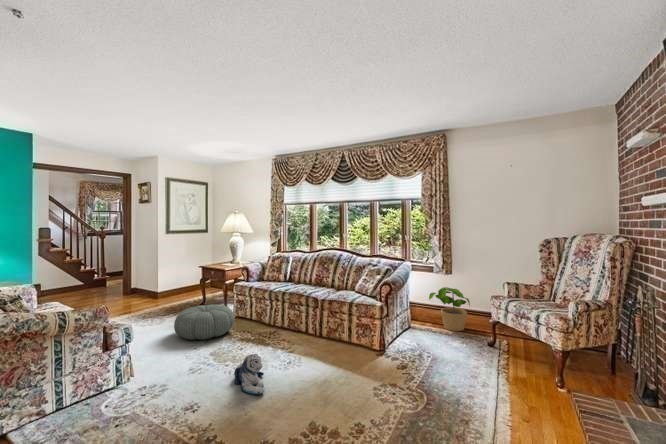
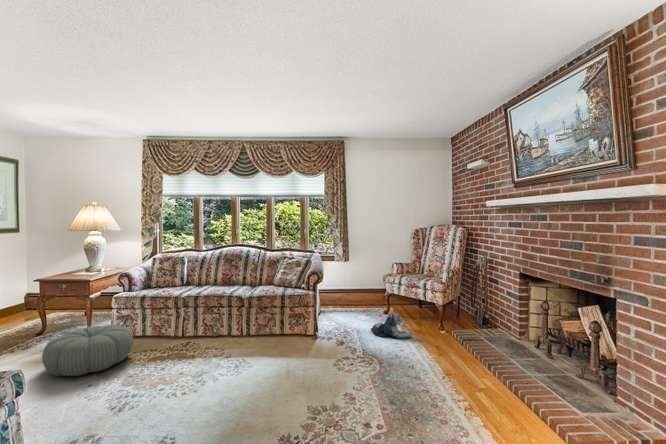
potted plant: present [429,287,470,331] -> none [330,273,362,309]
plush toy: present [234,354,264,395] -> present [371,313,412,339]

